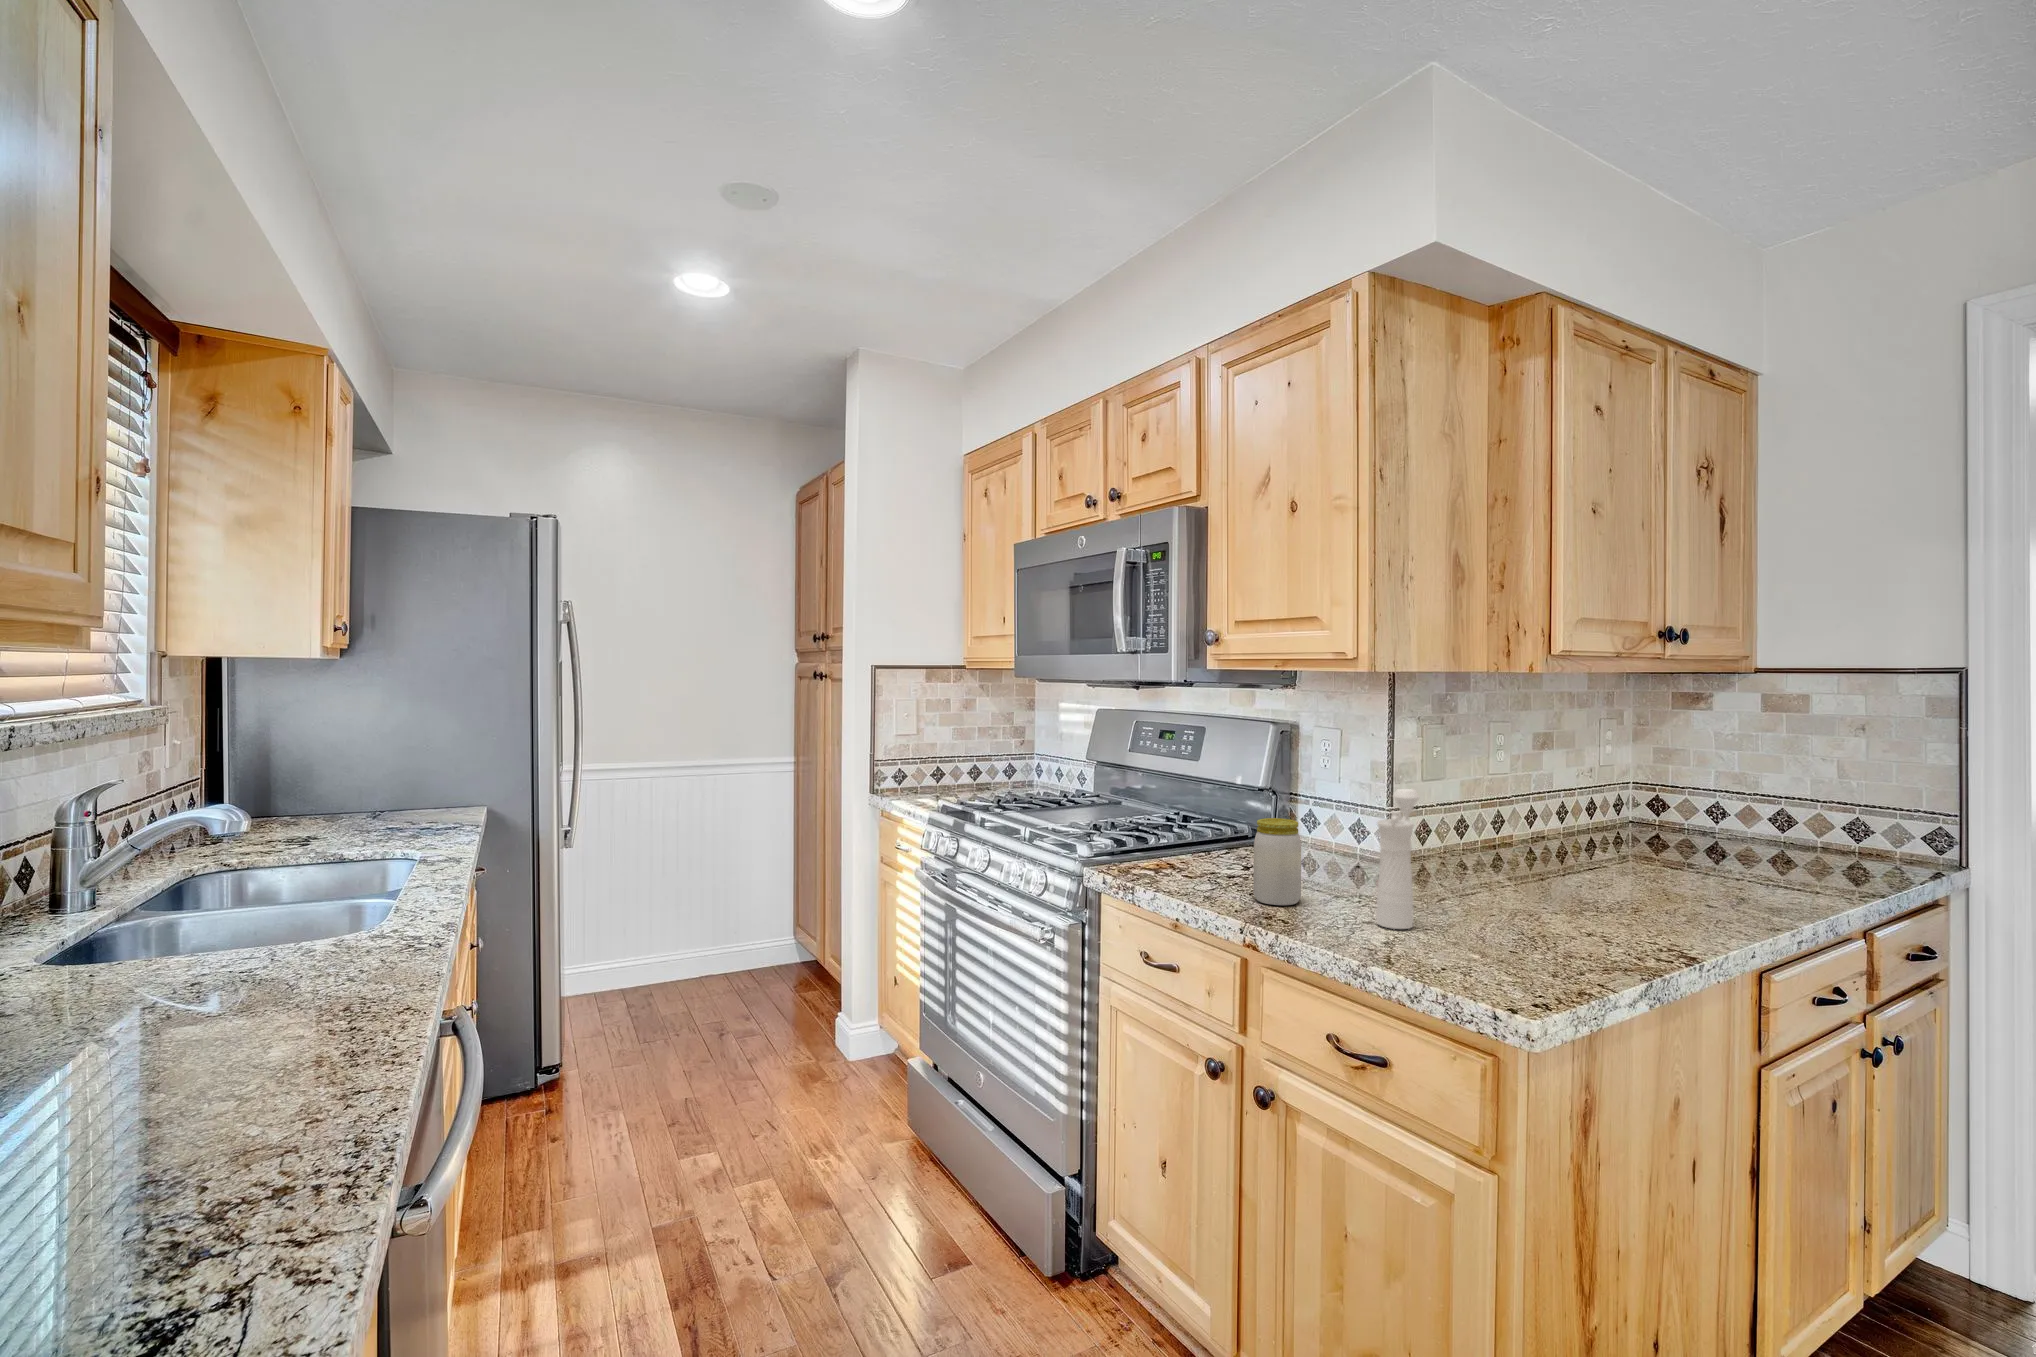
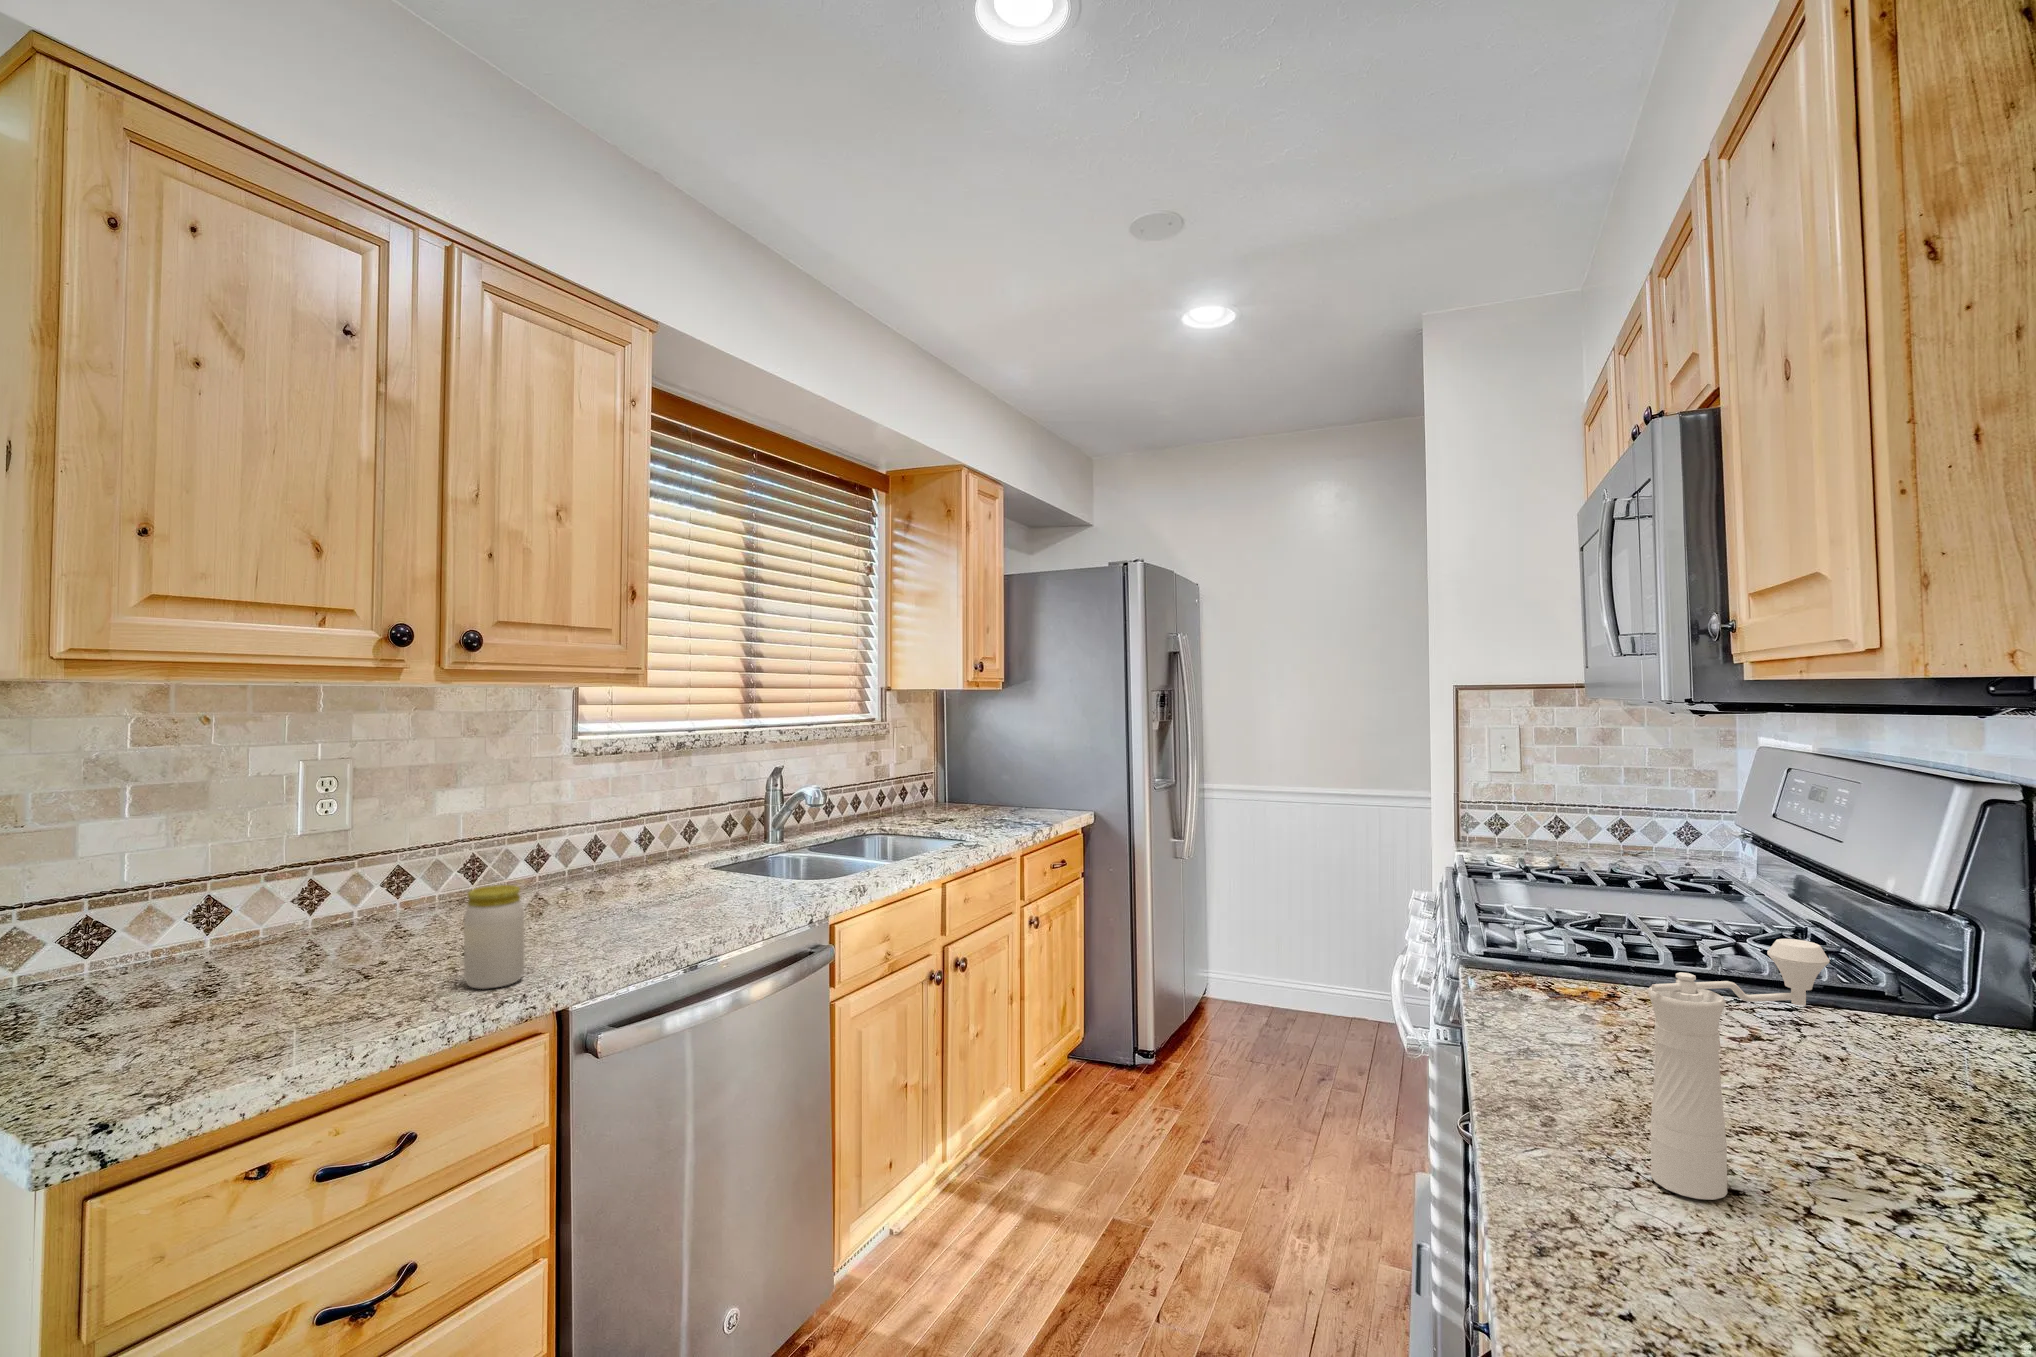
jar: present [1253,818,1301,905] -> present [464,885,524,989]

